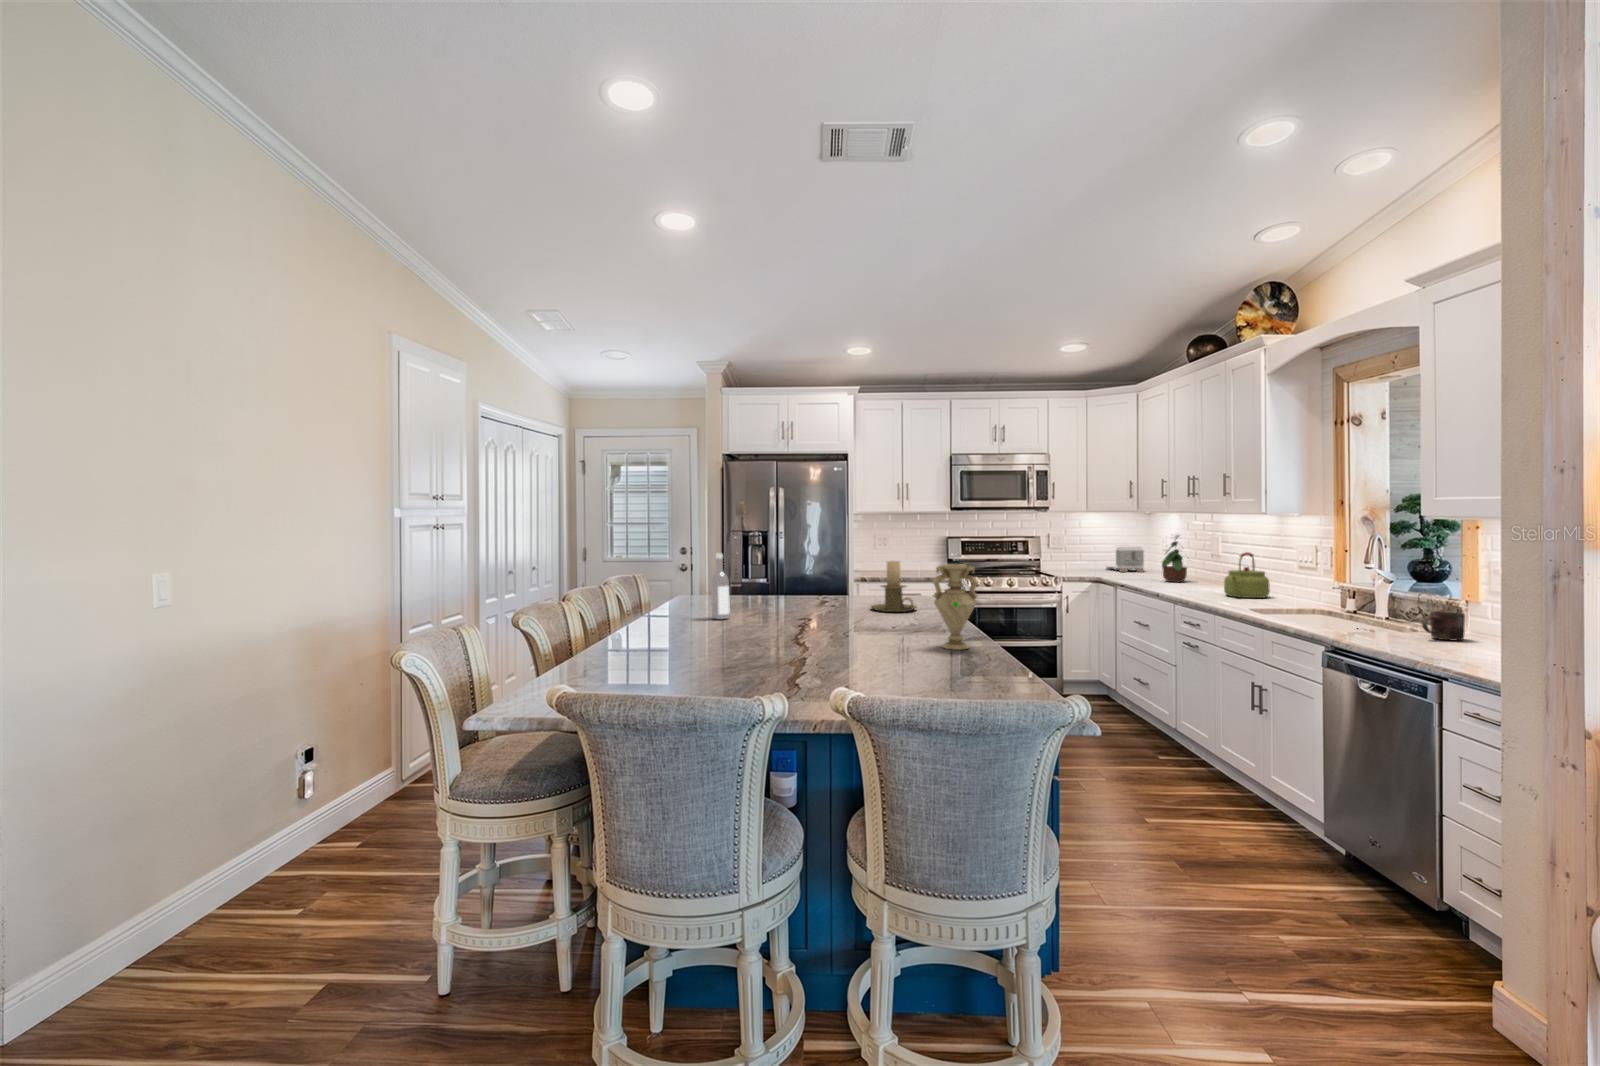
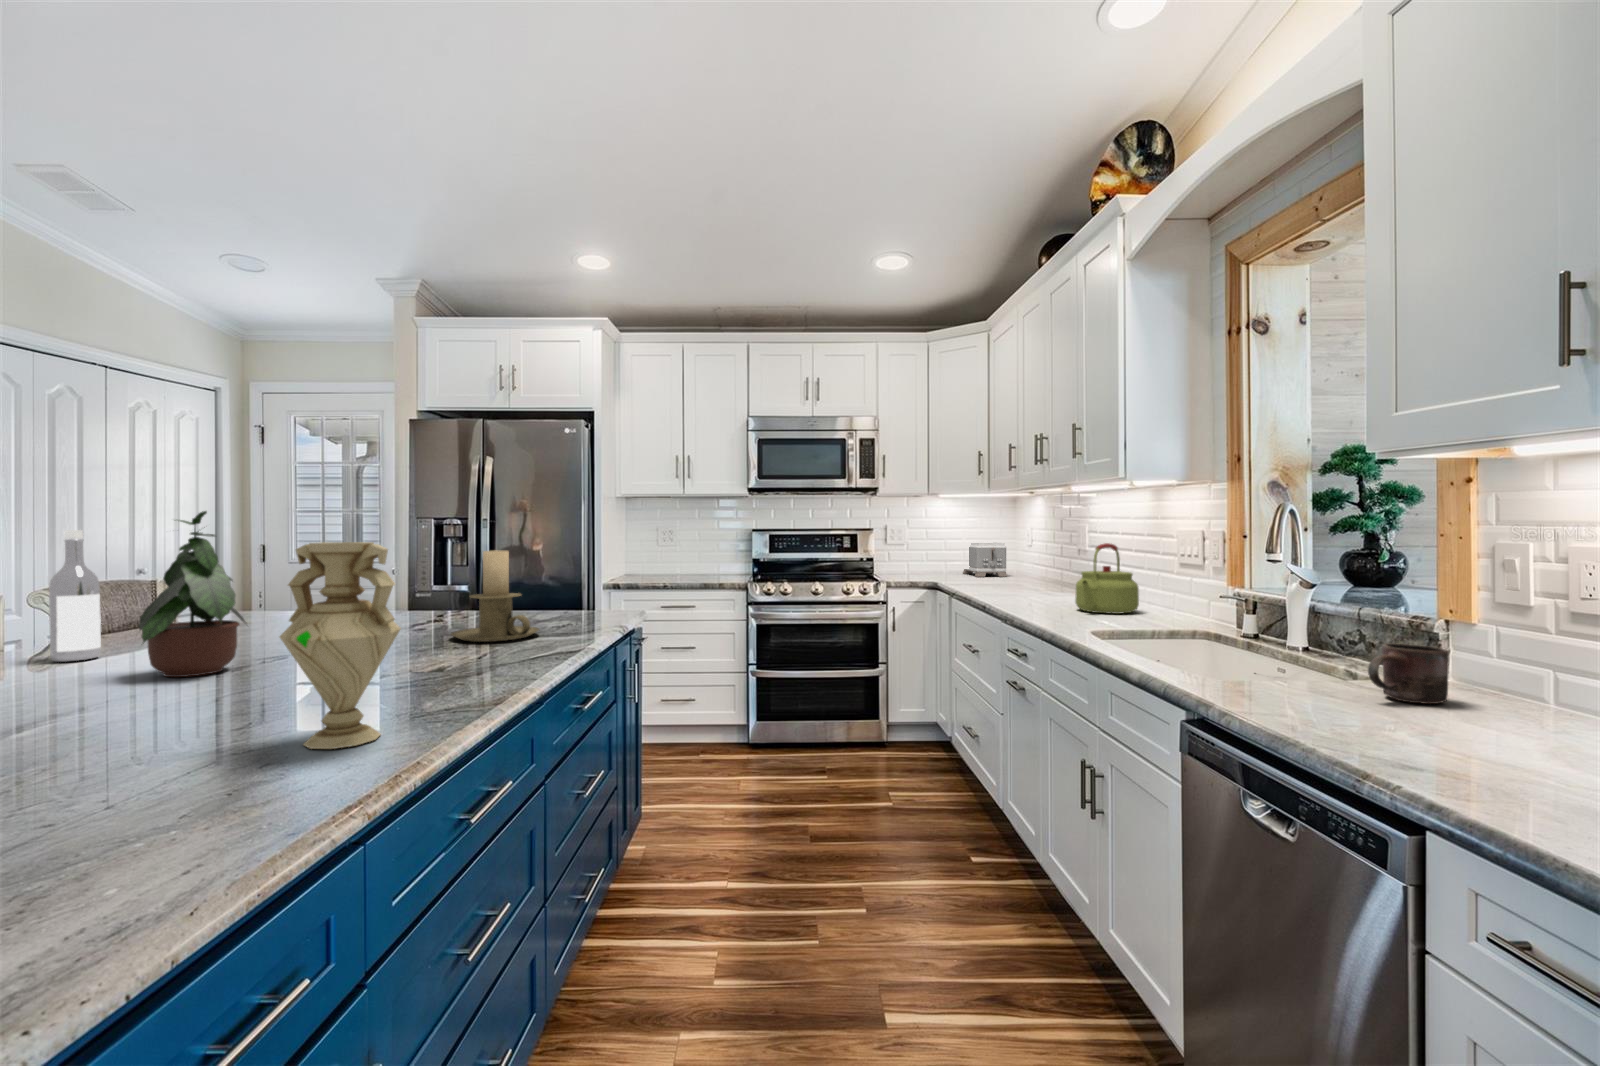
potted plant: present [1162,535,1187,582] -> present [139,511,246,677]

